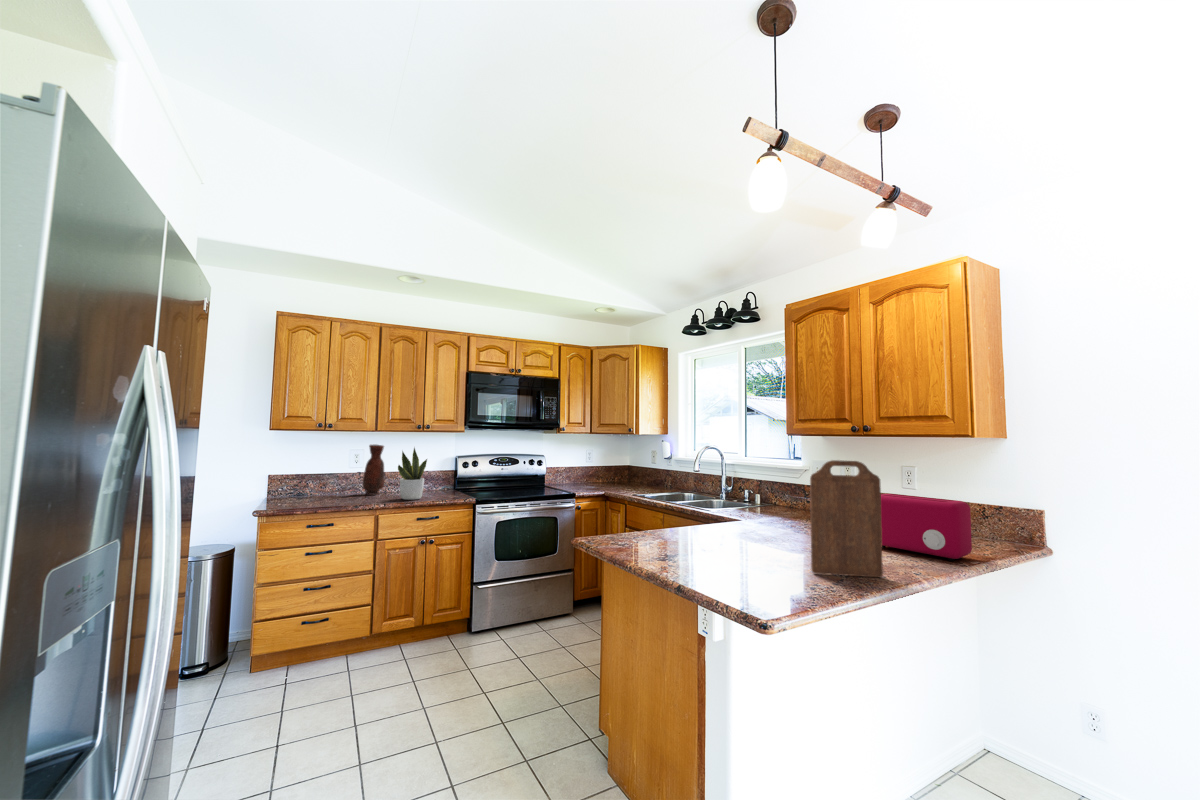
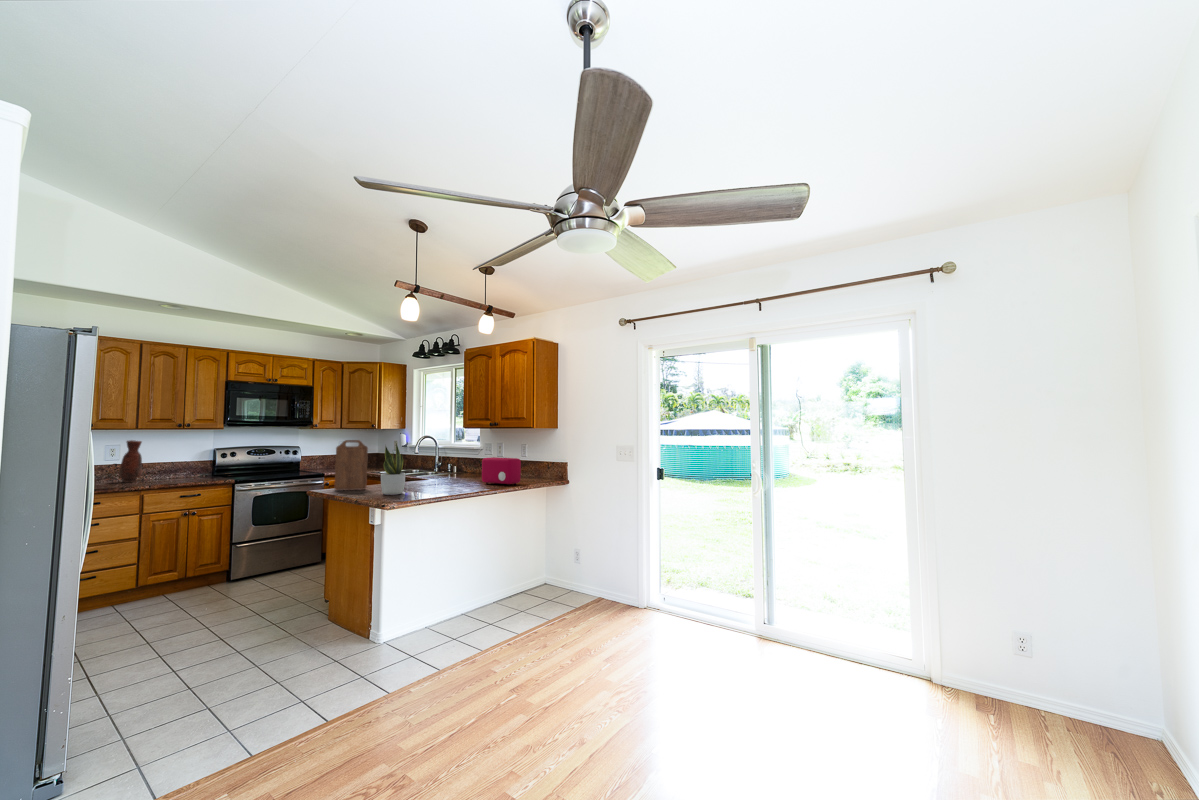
potted plant: present [398,448,427,500] -> present [381,443,406,495]
cutting board: present [810,460,883,577] -> present [335,440,368,490]

